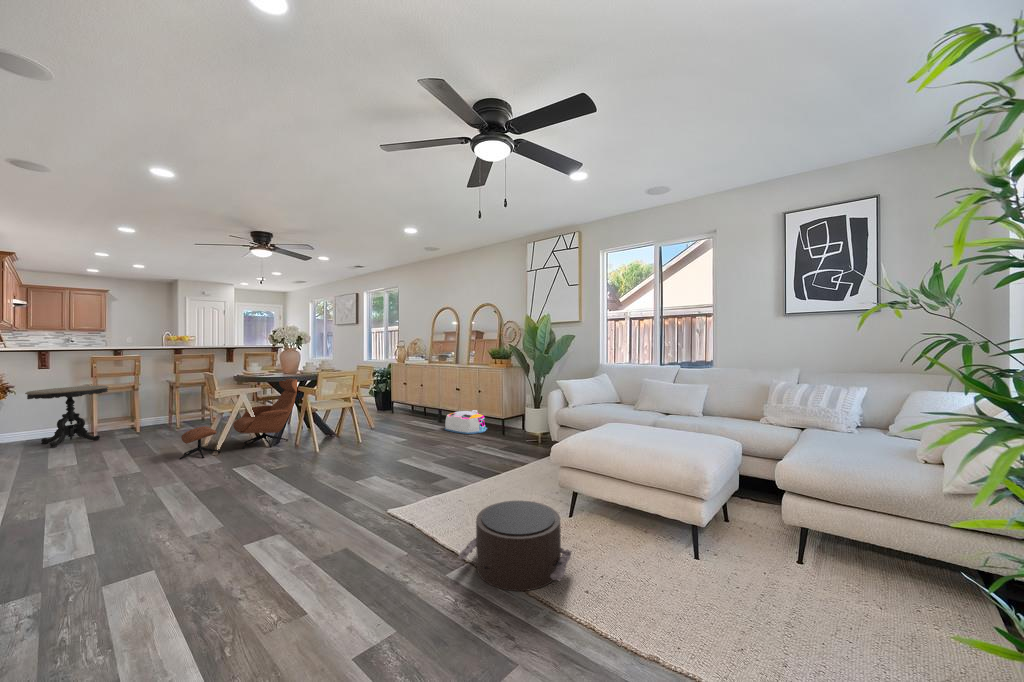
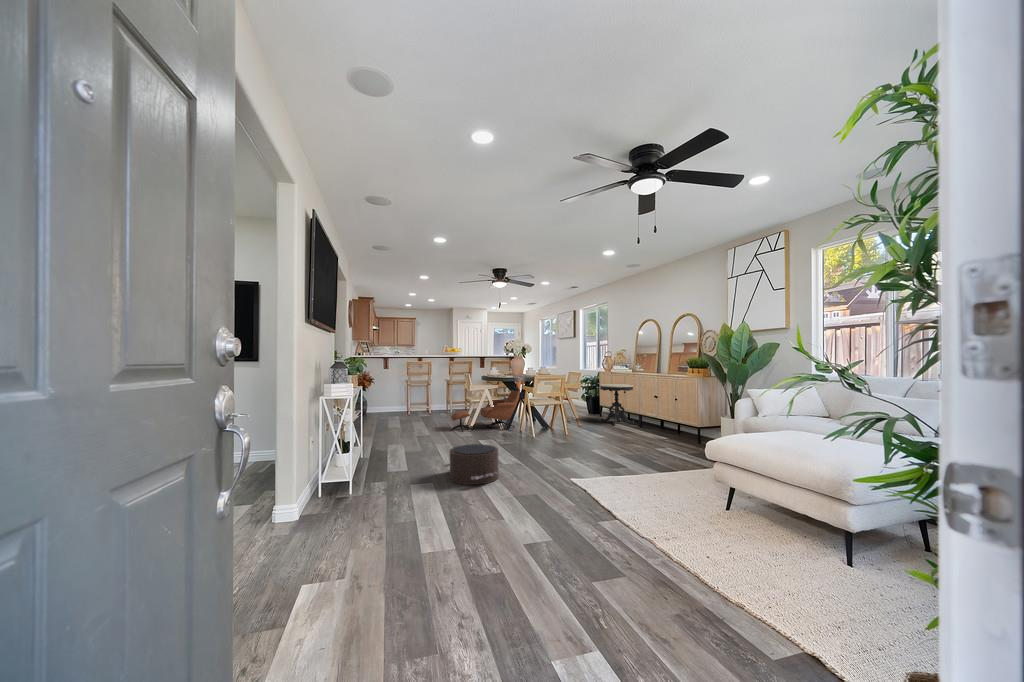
side table: present [25,385,108,448] -> present [600,384,634,425]
storage bin: present [445,410,487,434] -> none [641,417,684,439]
pouf: present [458,500,571,591] -> present [444,444,499,485]

